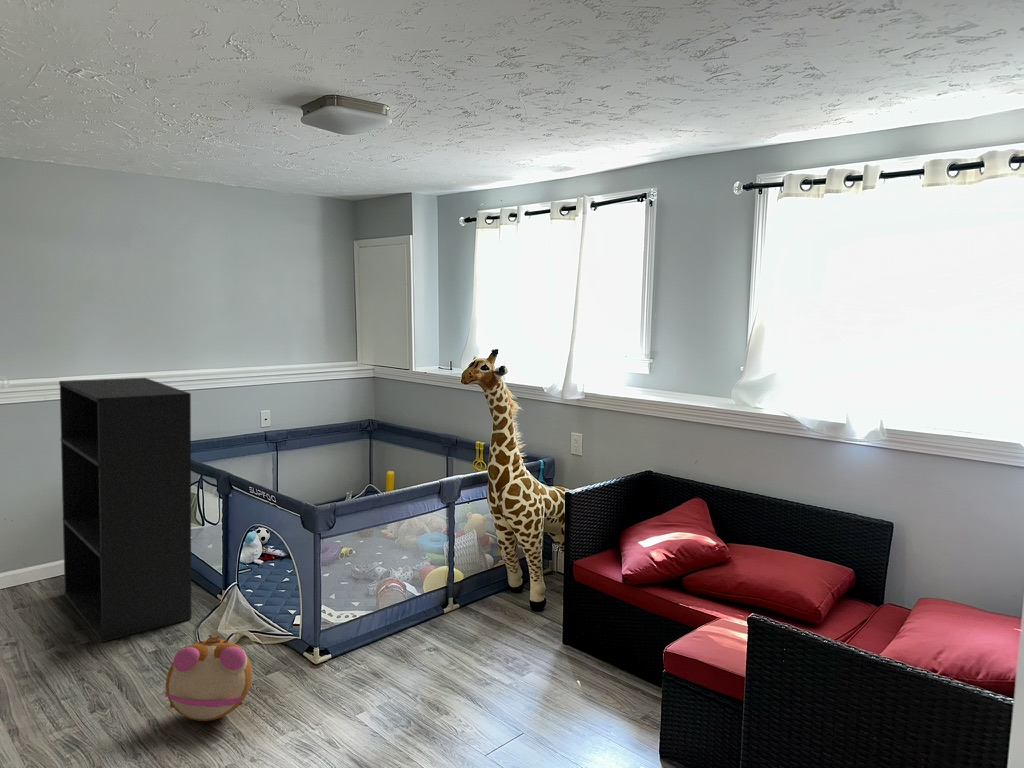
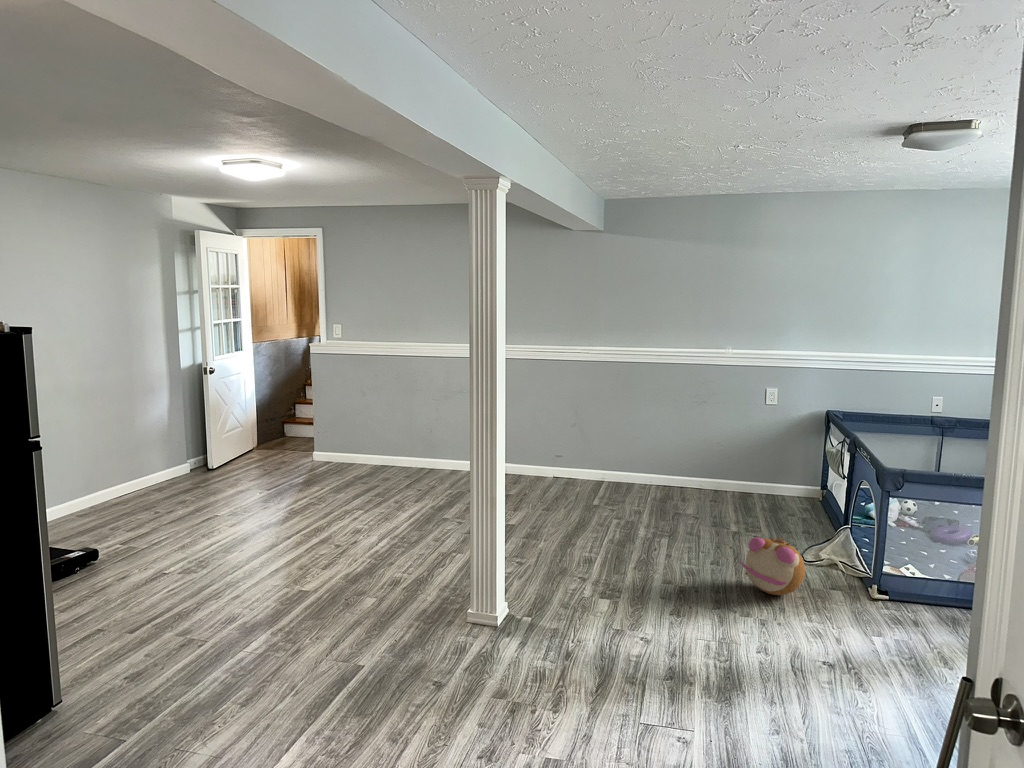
bookshelf: present [59,378,191,642] -> none [744,360,821,542]

